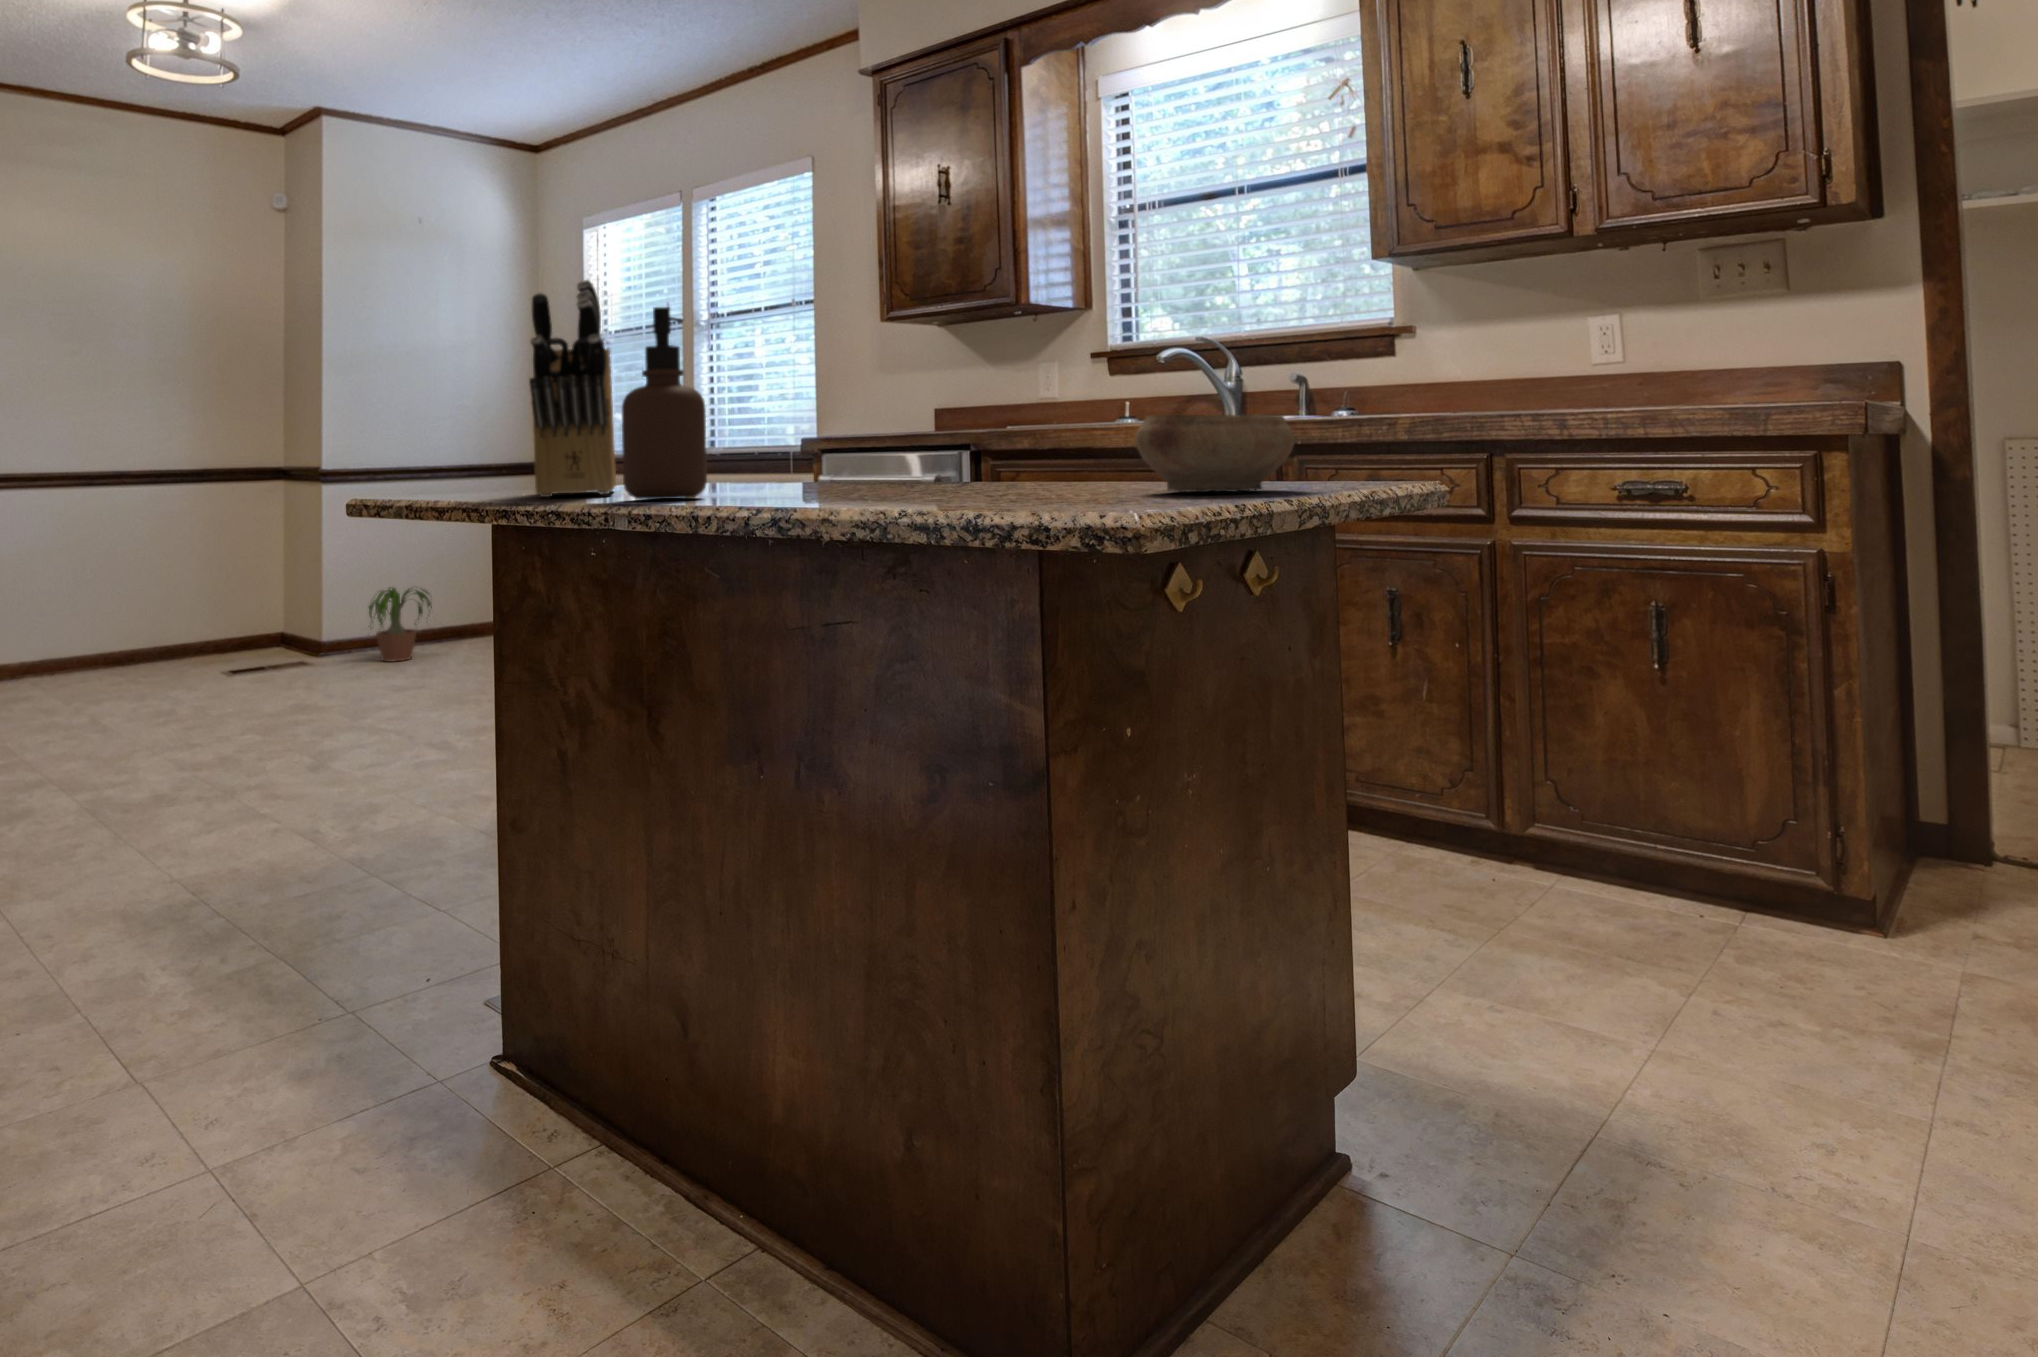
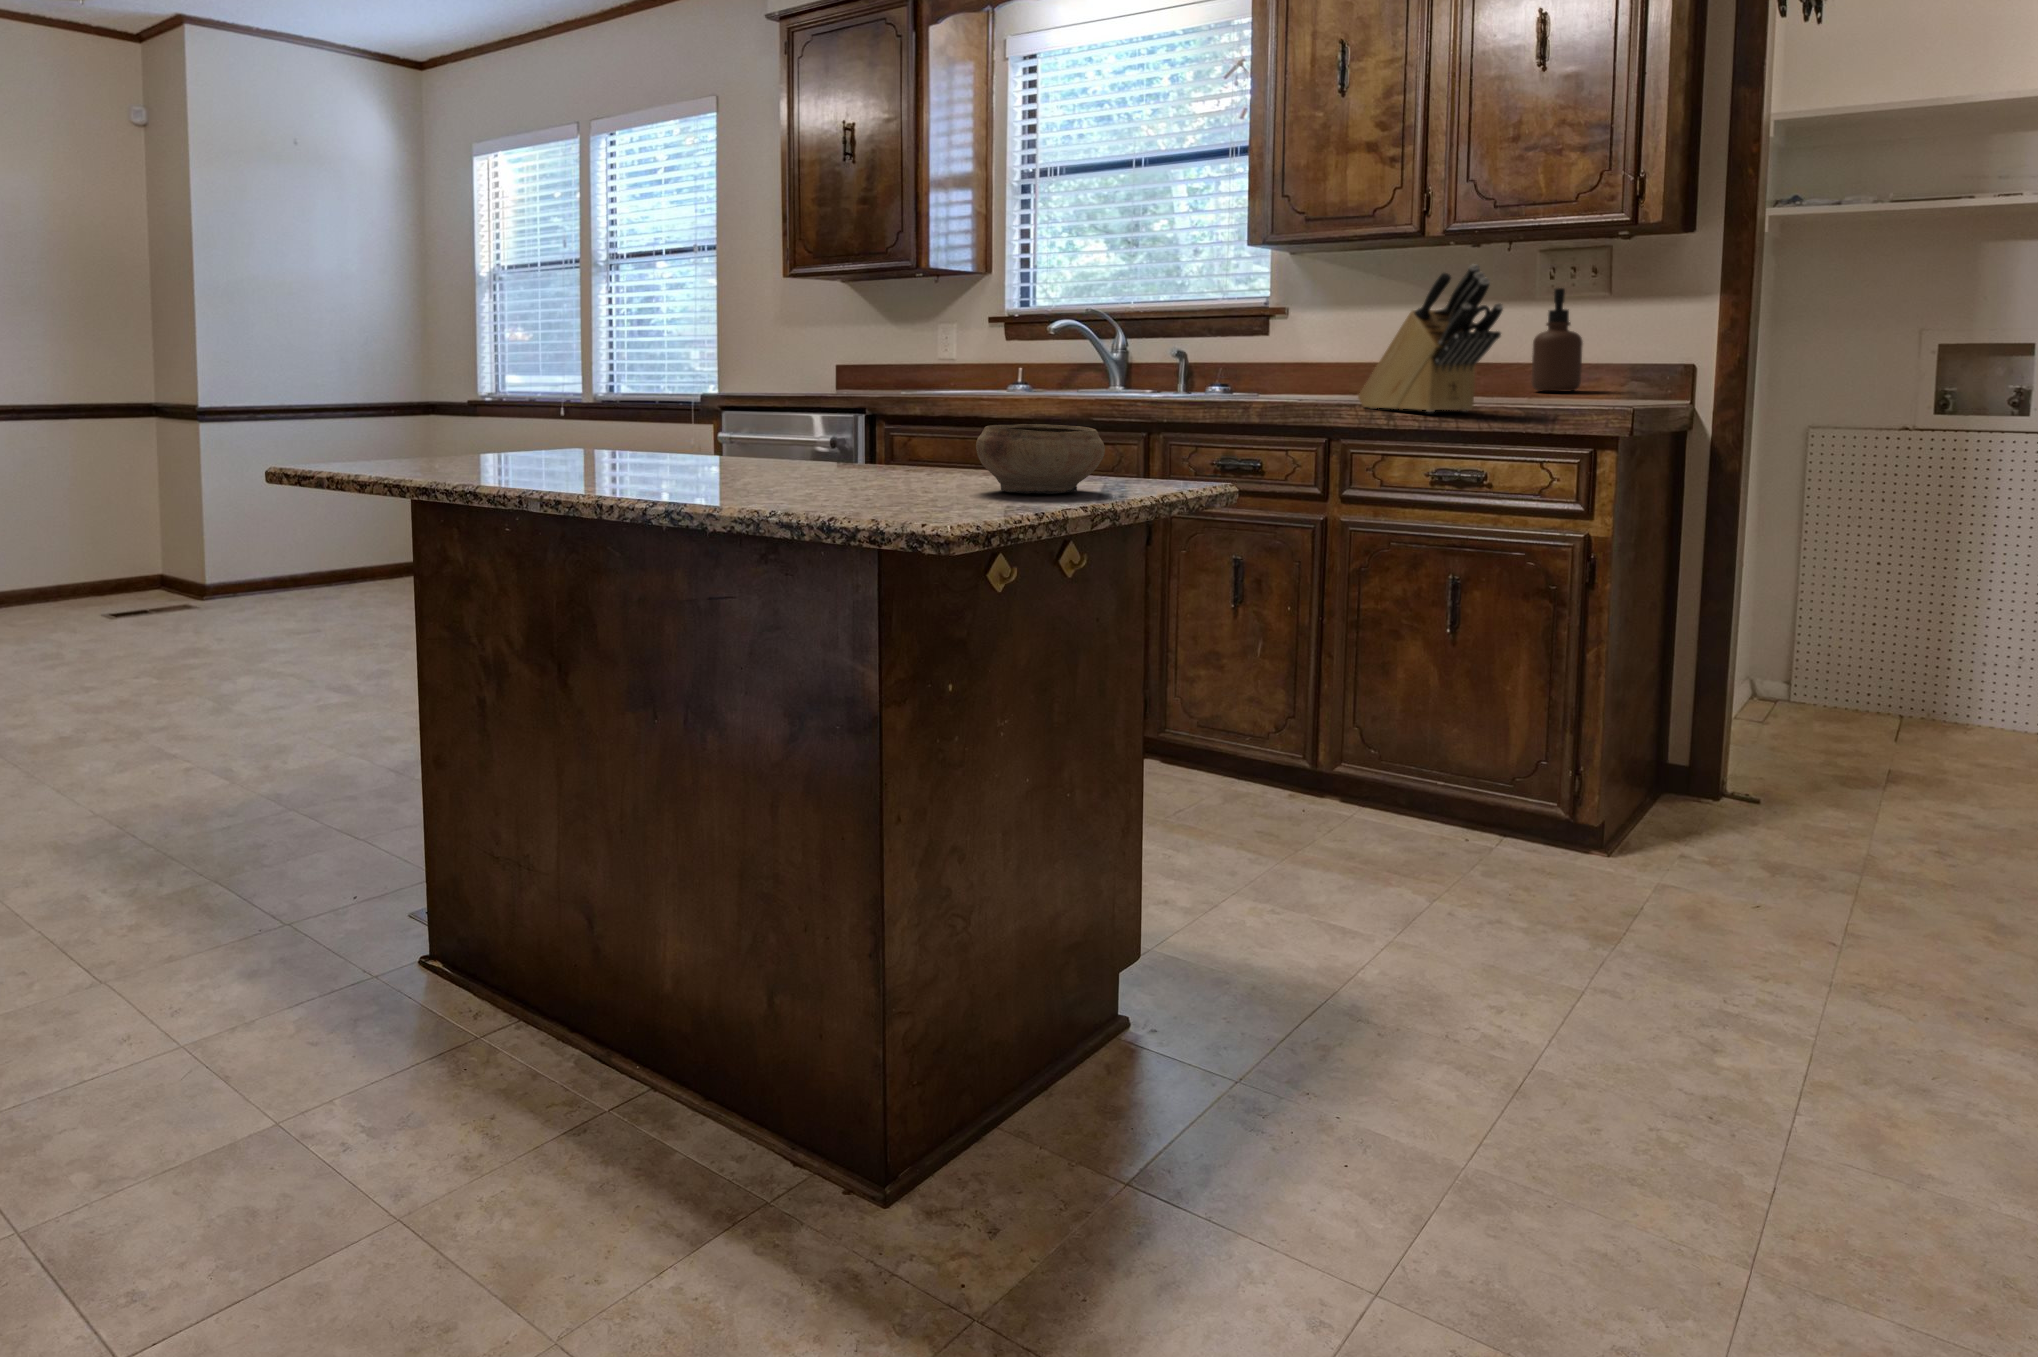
knife block: present [529,280,616,497] -> present [1358,264,1503,412]
soap dispenser: present [622,307,707,499] -> present [1531,288,1583,391]
potted plant: present [369,587,432,662] -> none [248,526,334,602]

